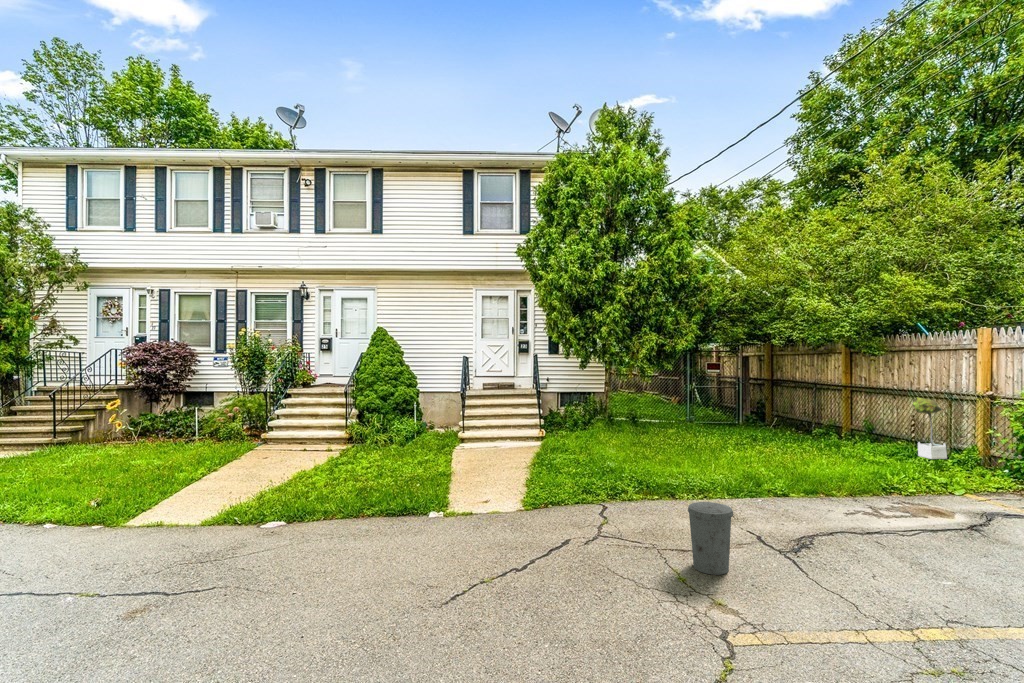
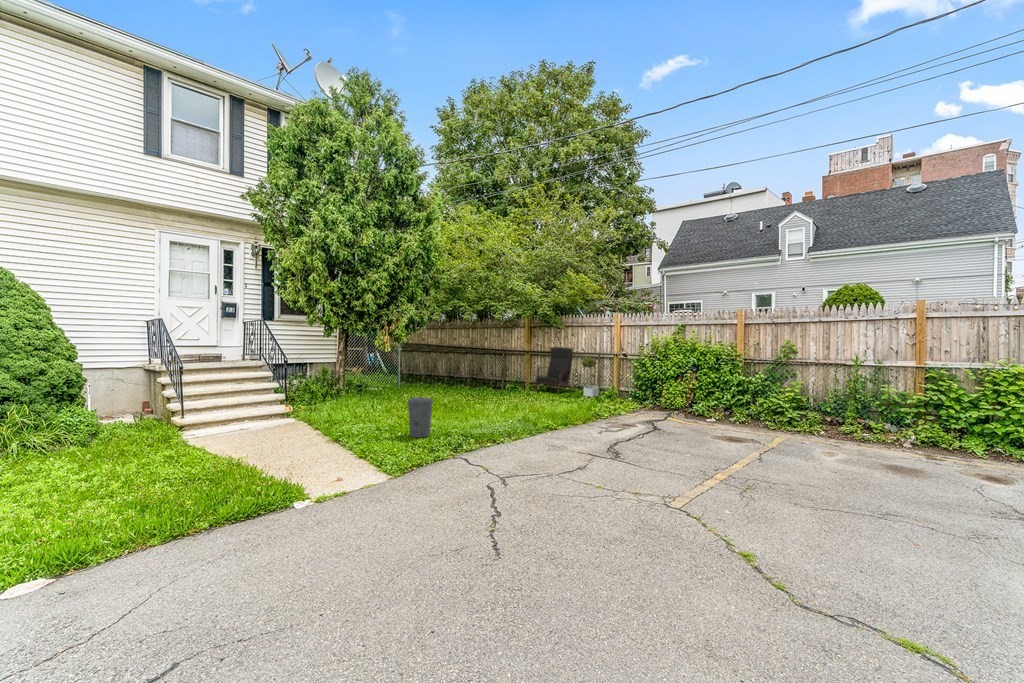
lounge chair: none [841,382,912,450] -> present [535,347,573,394]
trash can: present [688,502,733,575] -> present [408,397,434,437]

